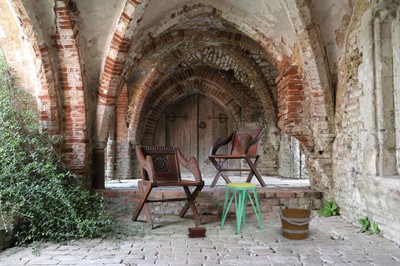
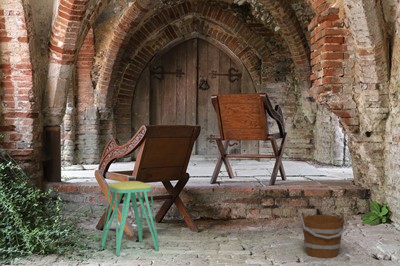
stool: present [221,182,262,233] -> present [102,181,159,256]
potted plant: present [183,192,222,238] -> none [167,190,225,254]

